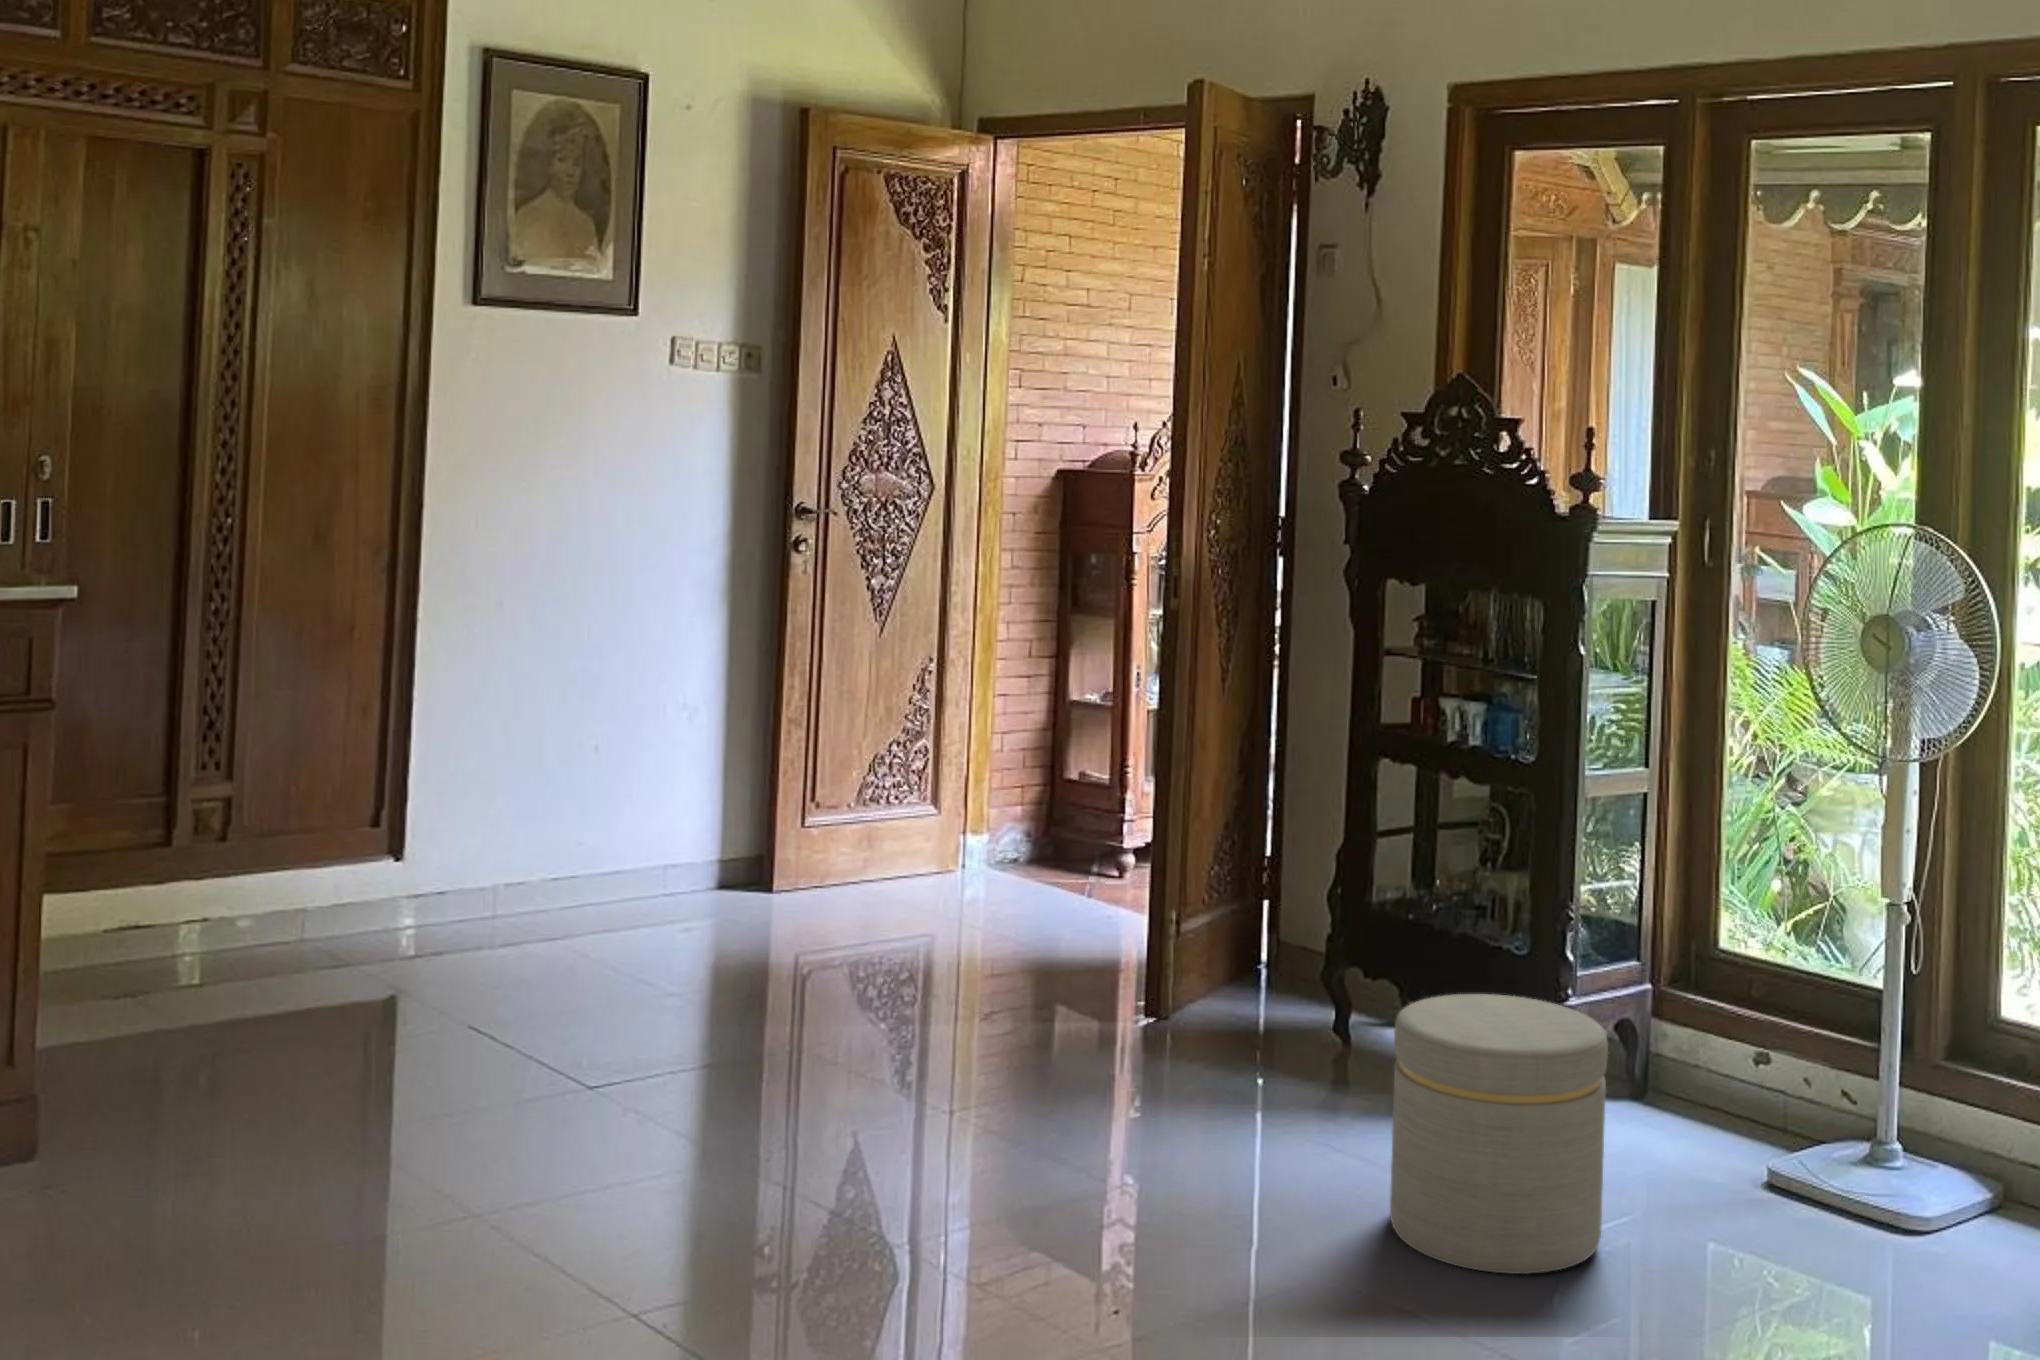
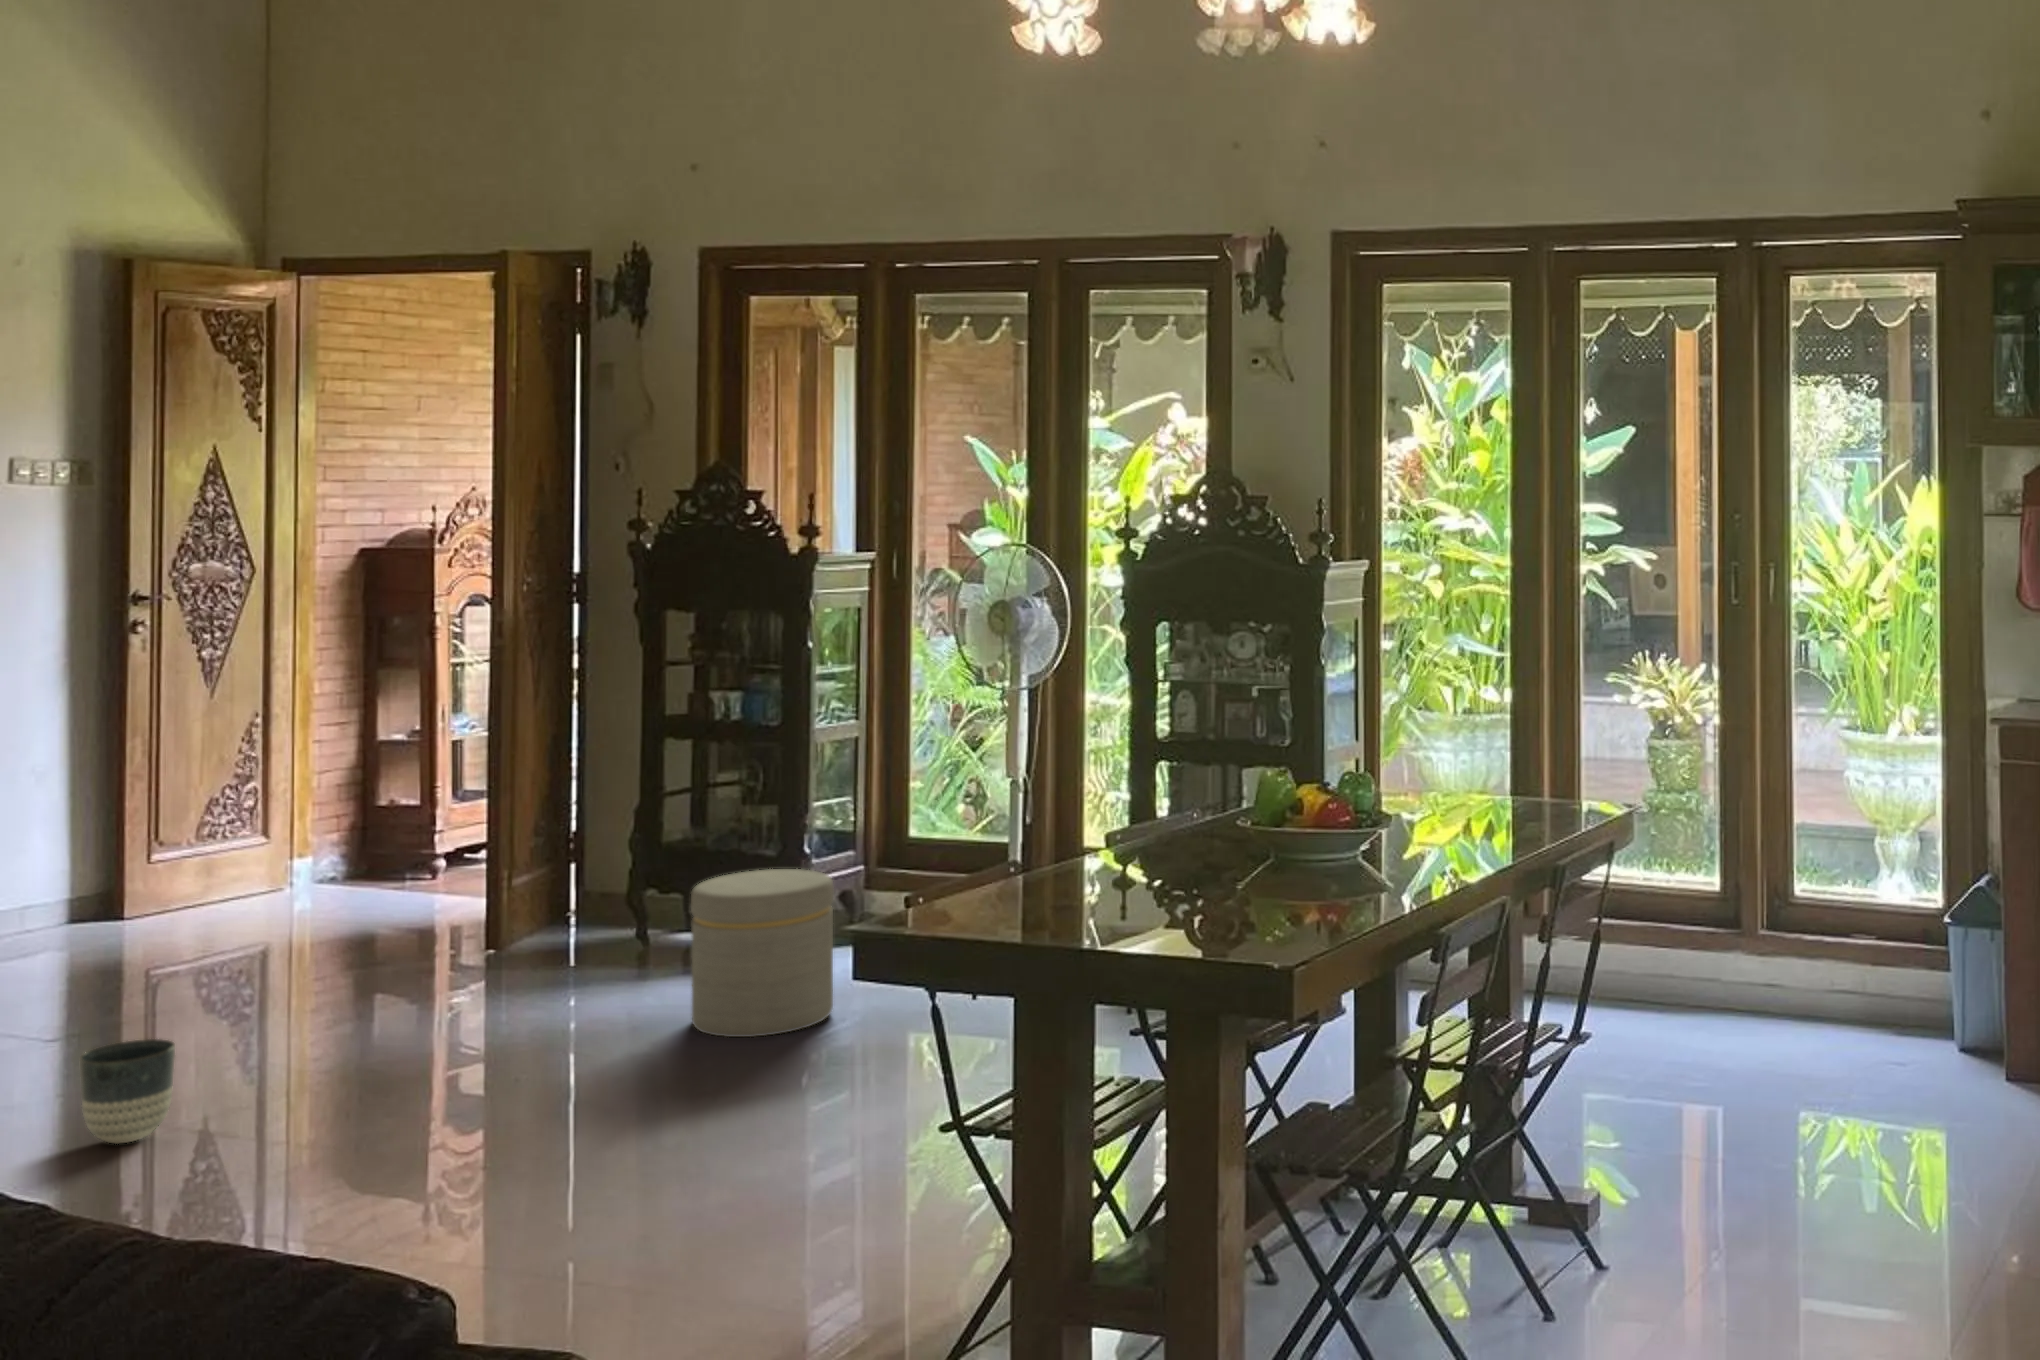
planter: none [567,1135,684,1287] -> present [80,1039,175,1143]

